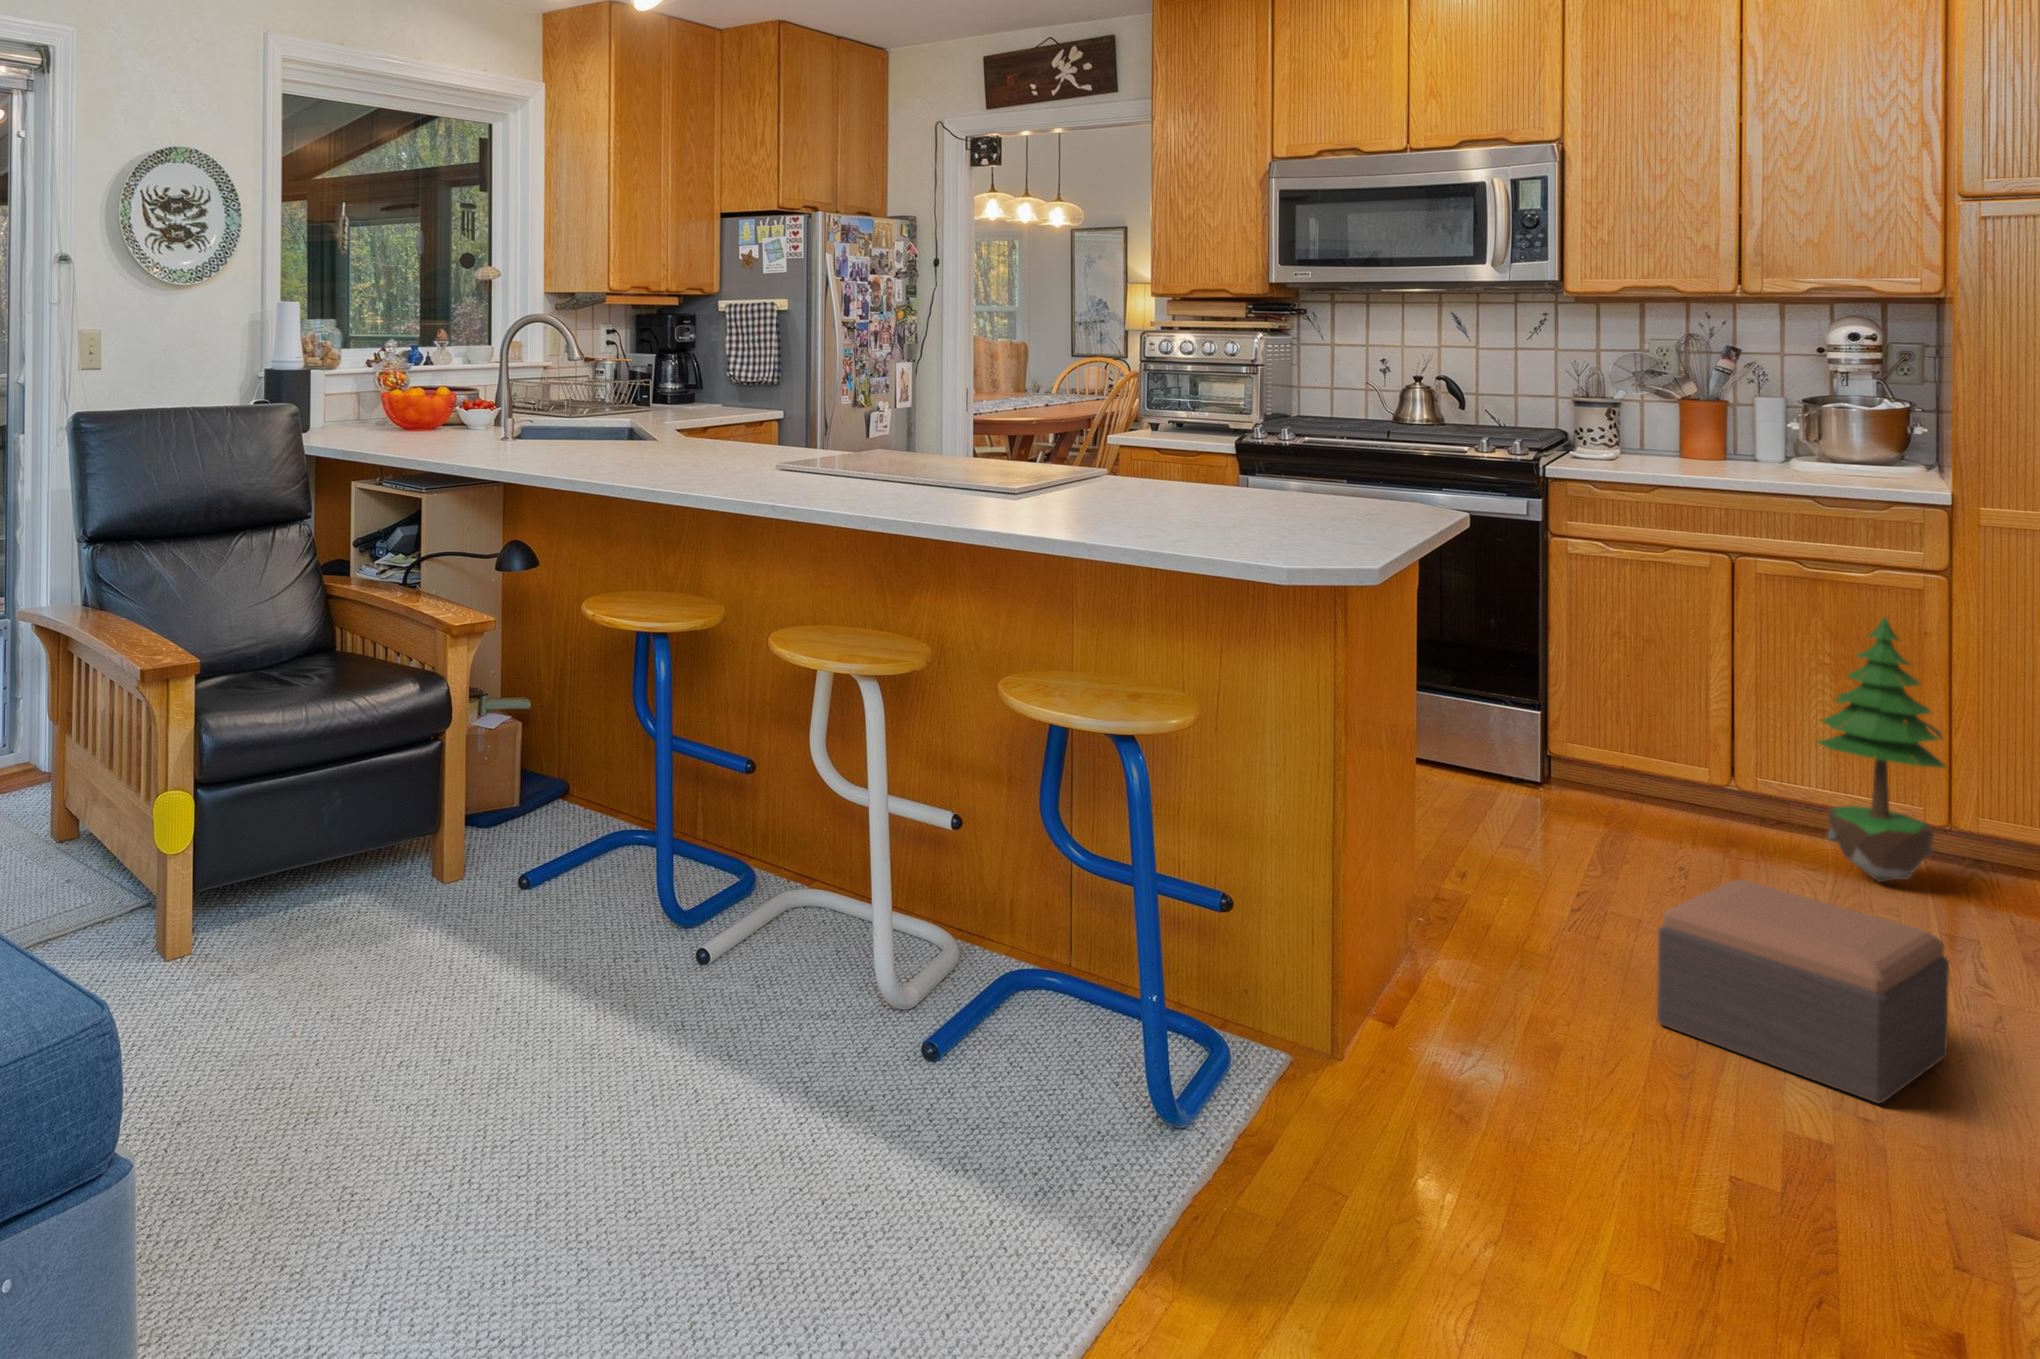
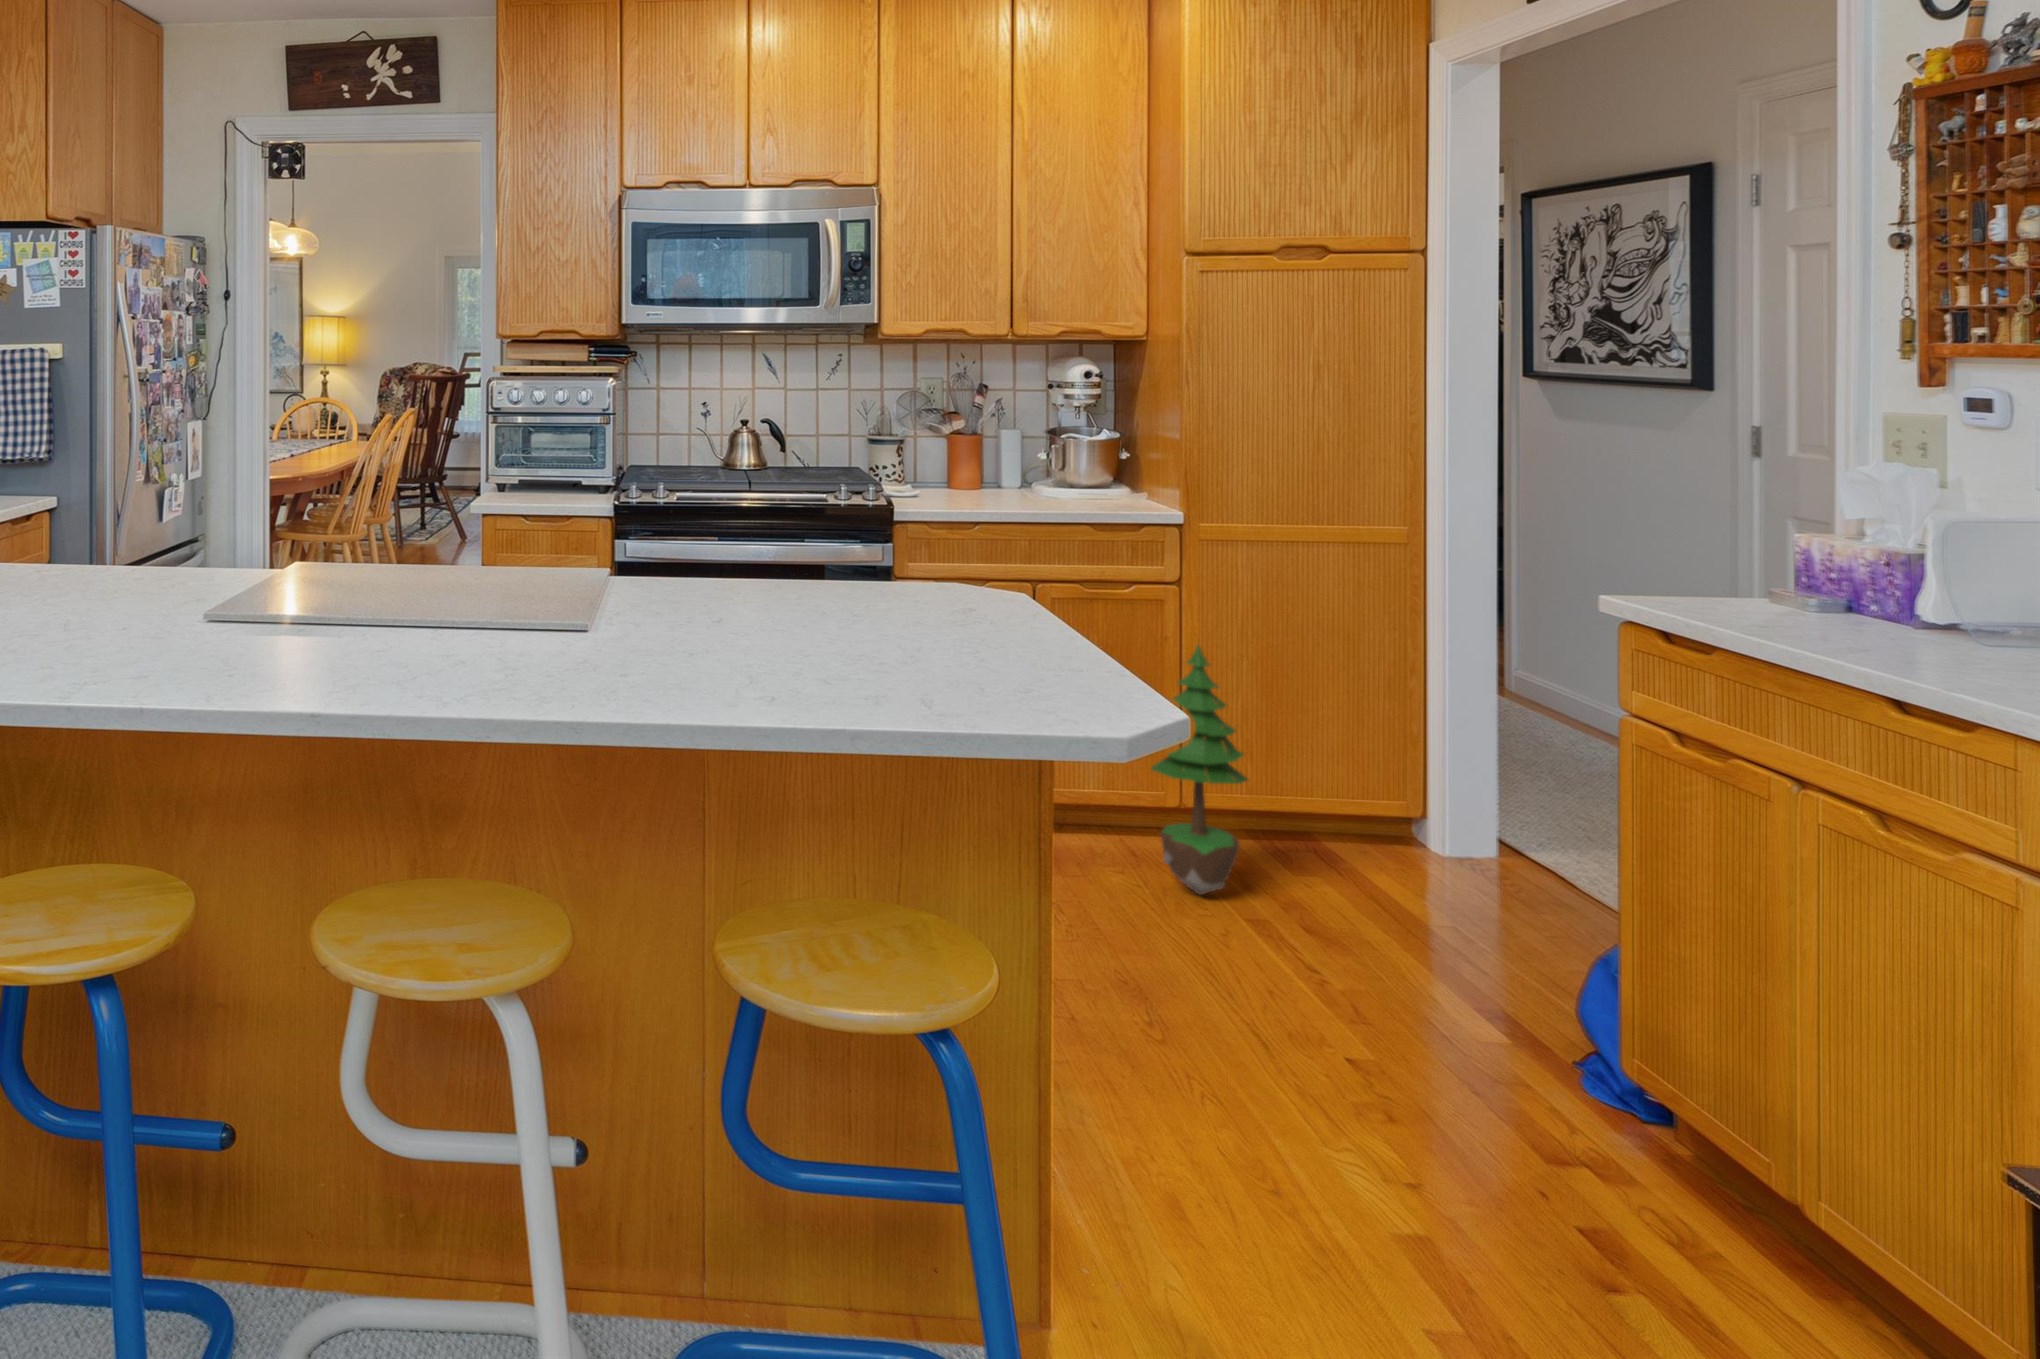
footstool: present [1657,880,1949,1103] -> none [1246,969,1486,1215]

